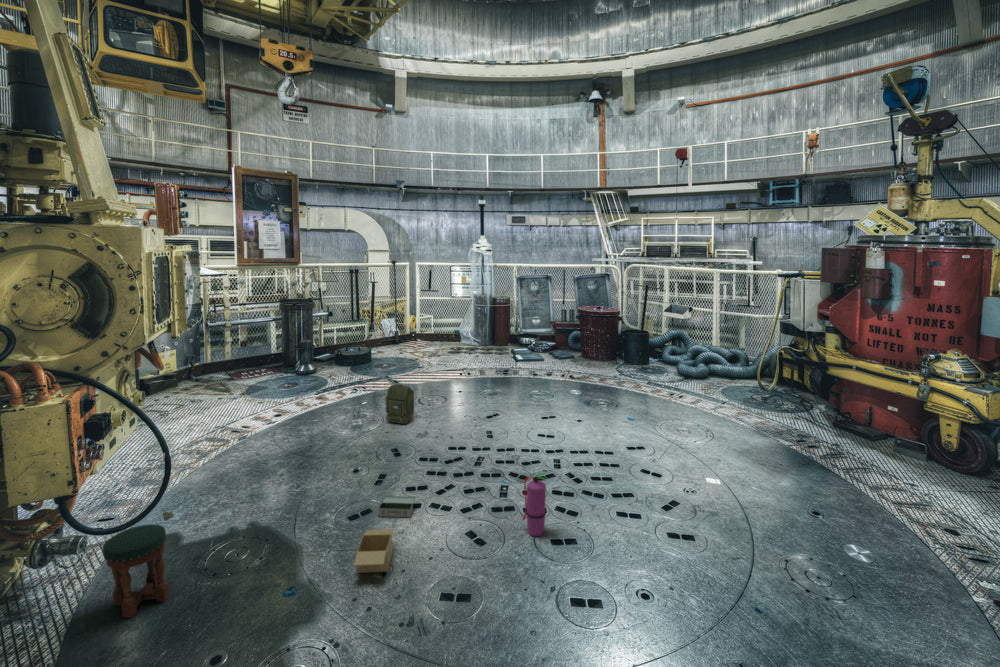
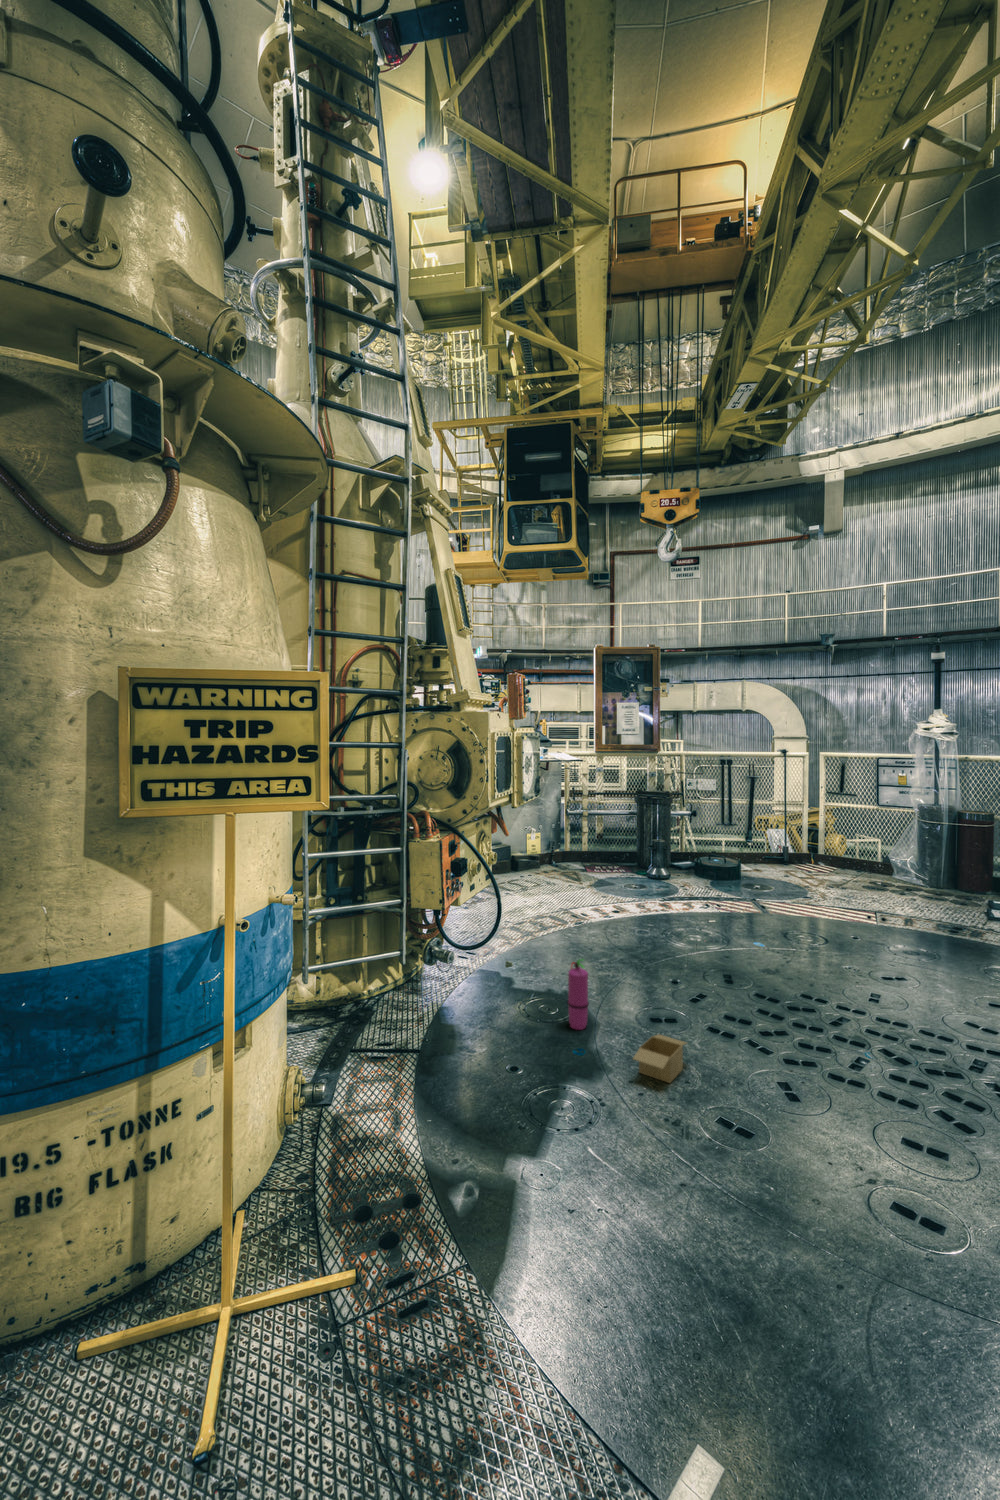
backpack: present [386,384,414,424] -> none [730,896,770,949]
fire extinguisher: present [522,473,546,536] -> present [568,960,589,1030]
toolbox: present [378,496,415,517] -> none [682,1013,730,1044]
stool: present [103,524,170,618] -> none [444,961,486,1036]

